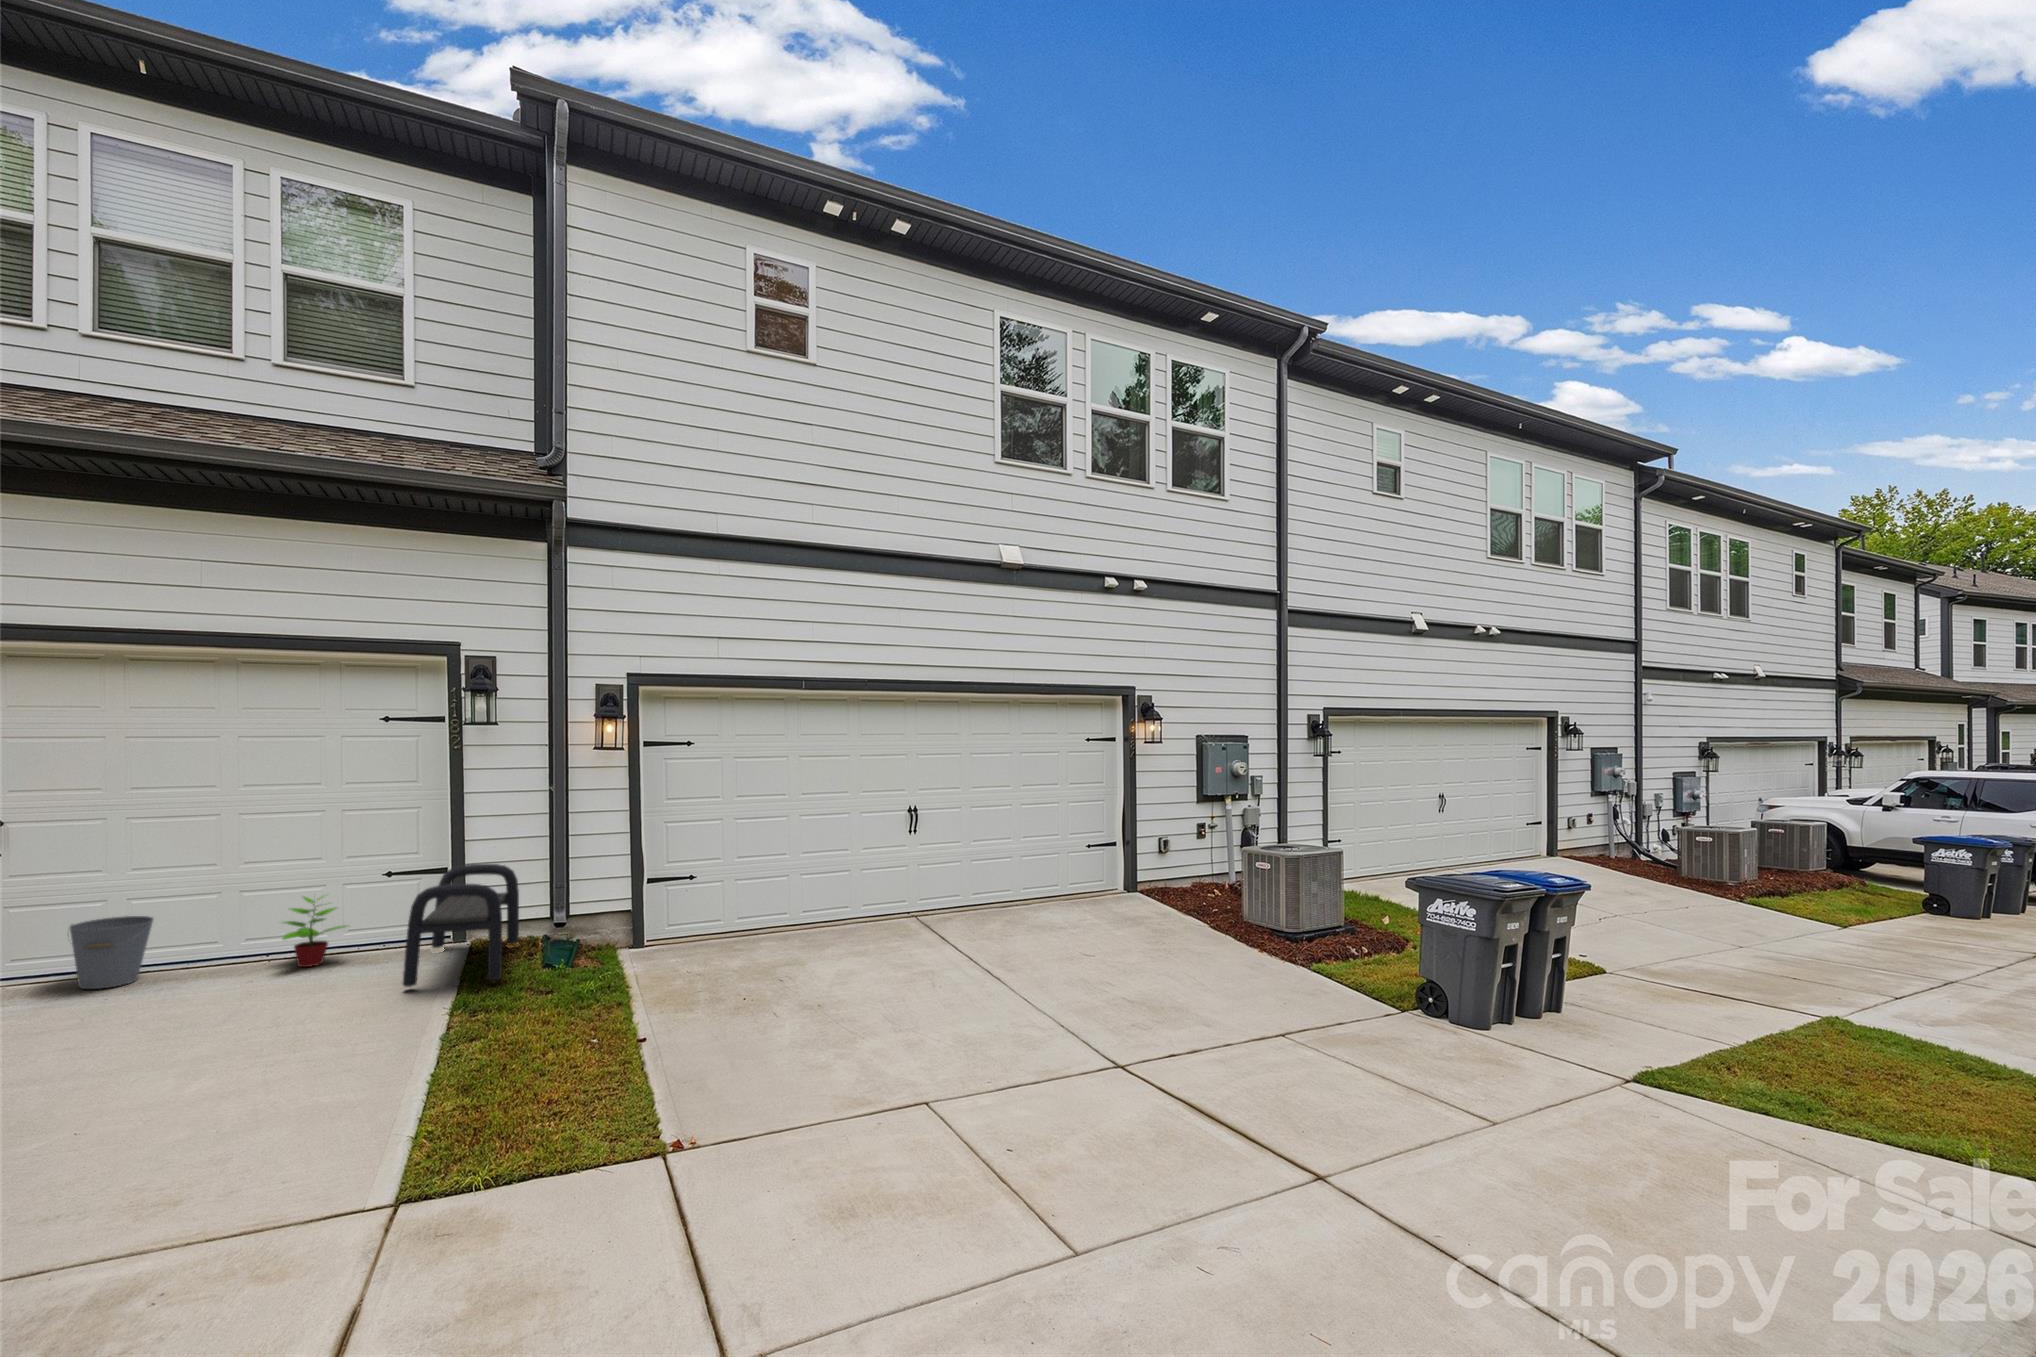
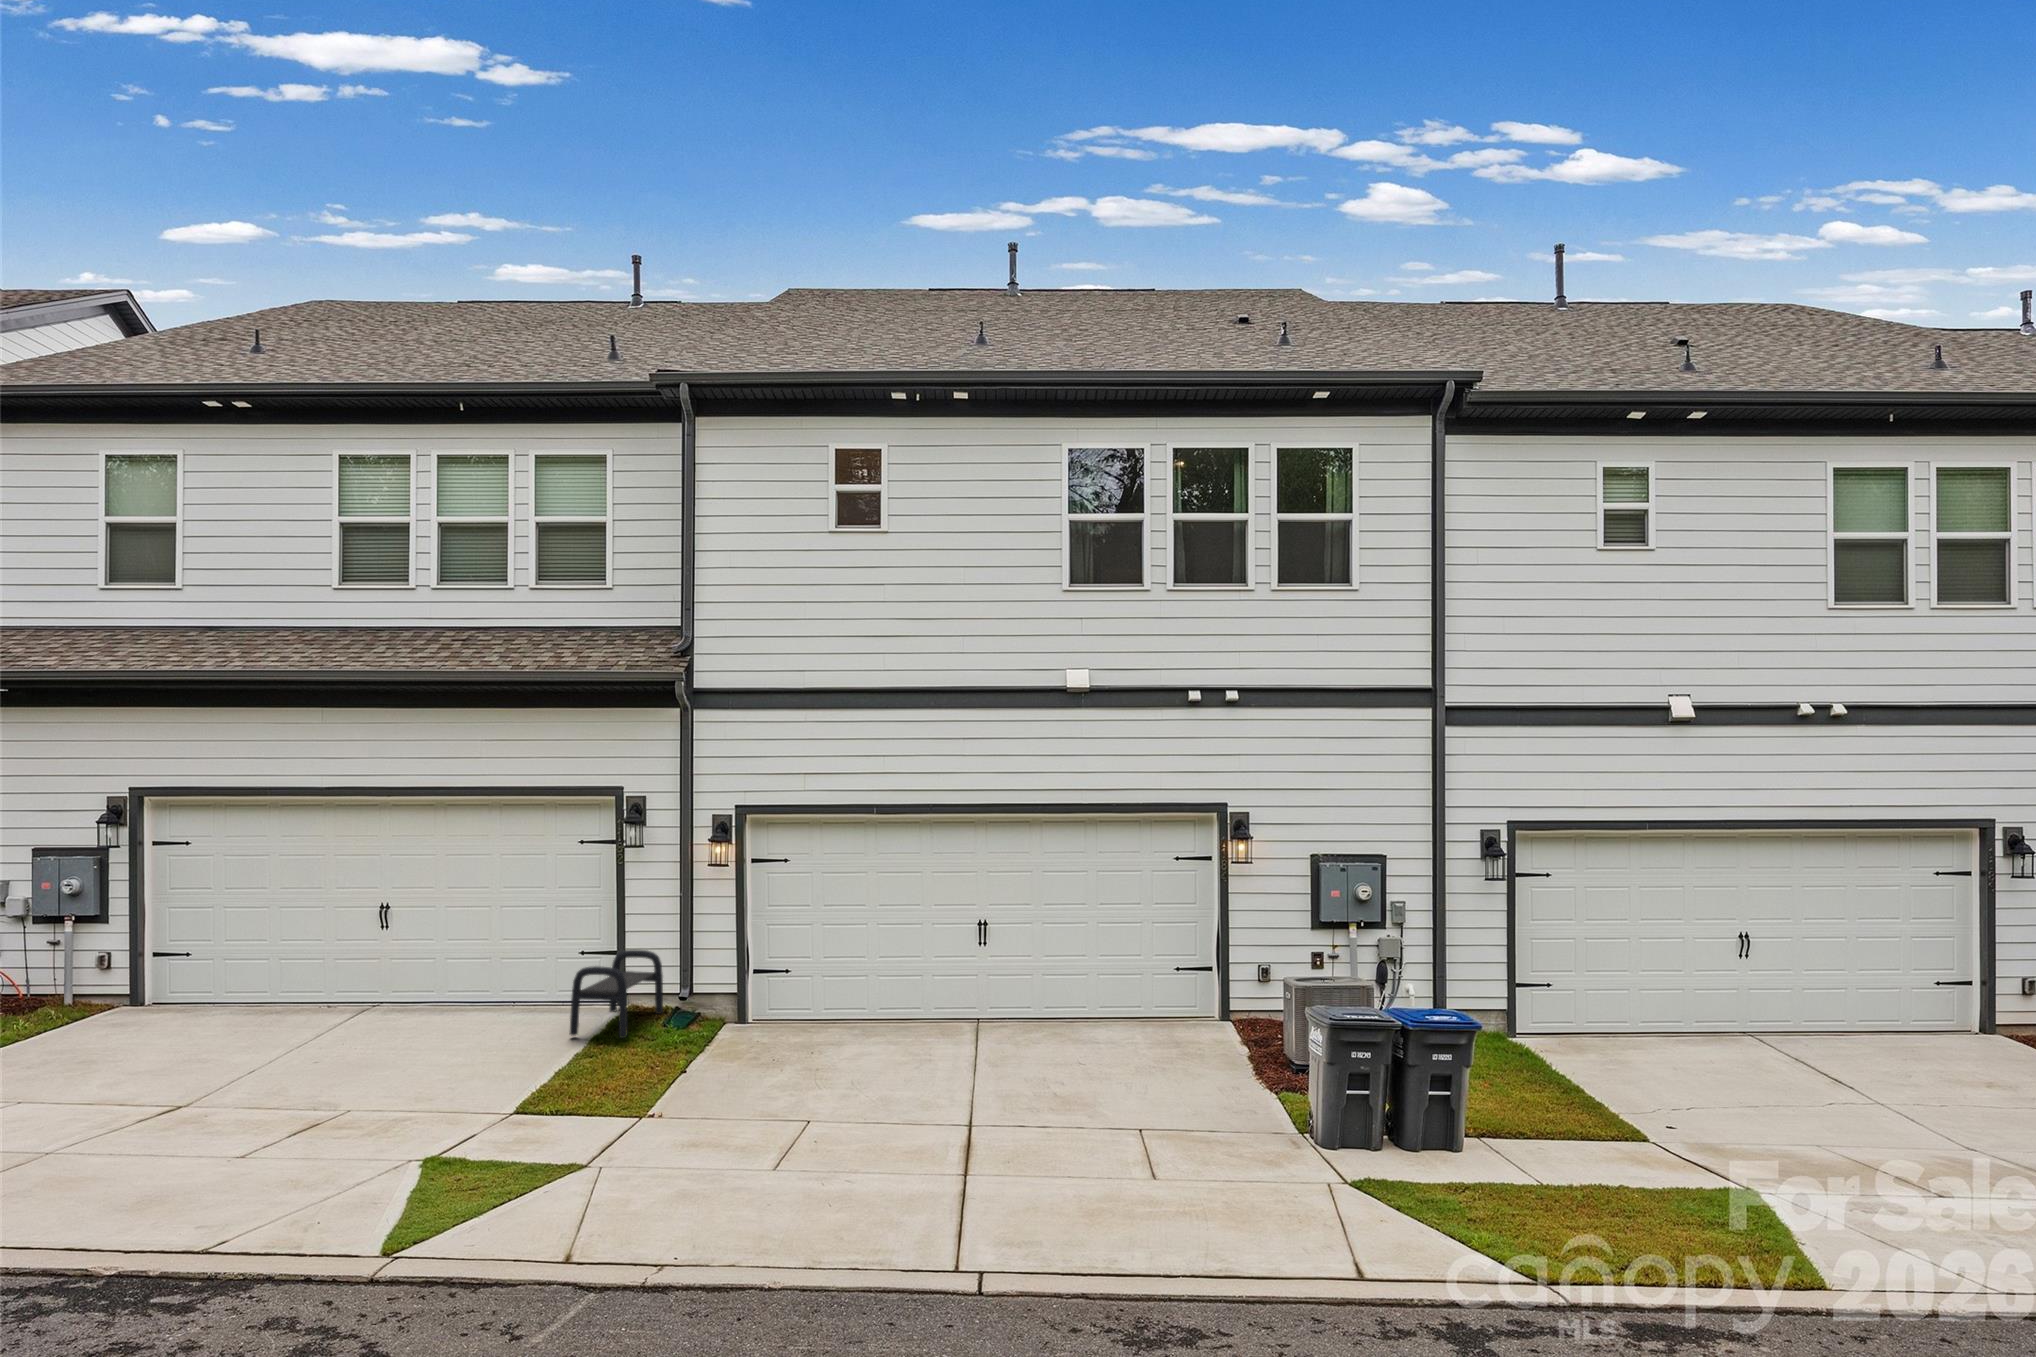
potted plant: present [283,897,346,967] -> none [518,962,559,1014]
bucket: present [70,916,153,989] -> none [415,969,458,1015]

